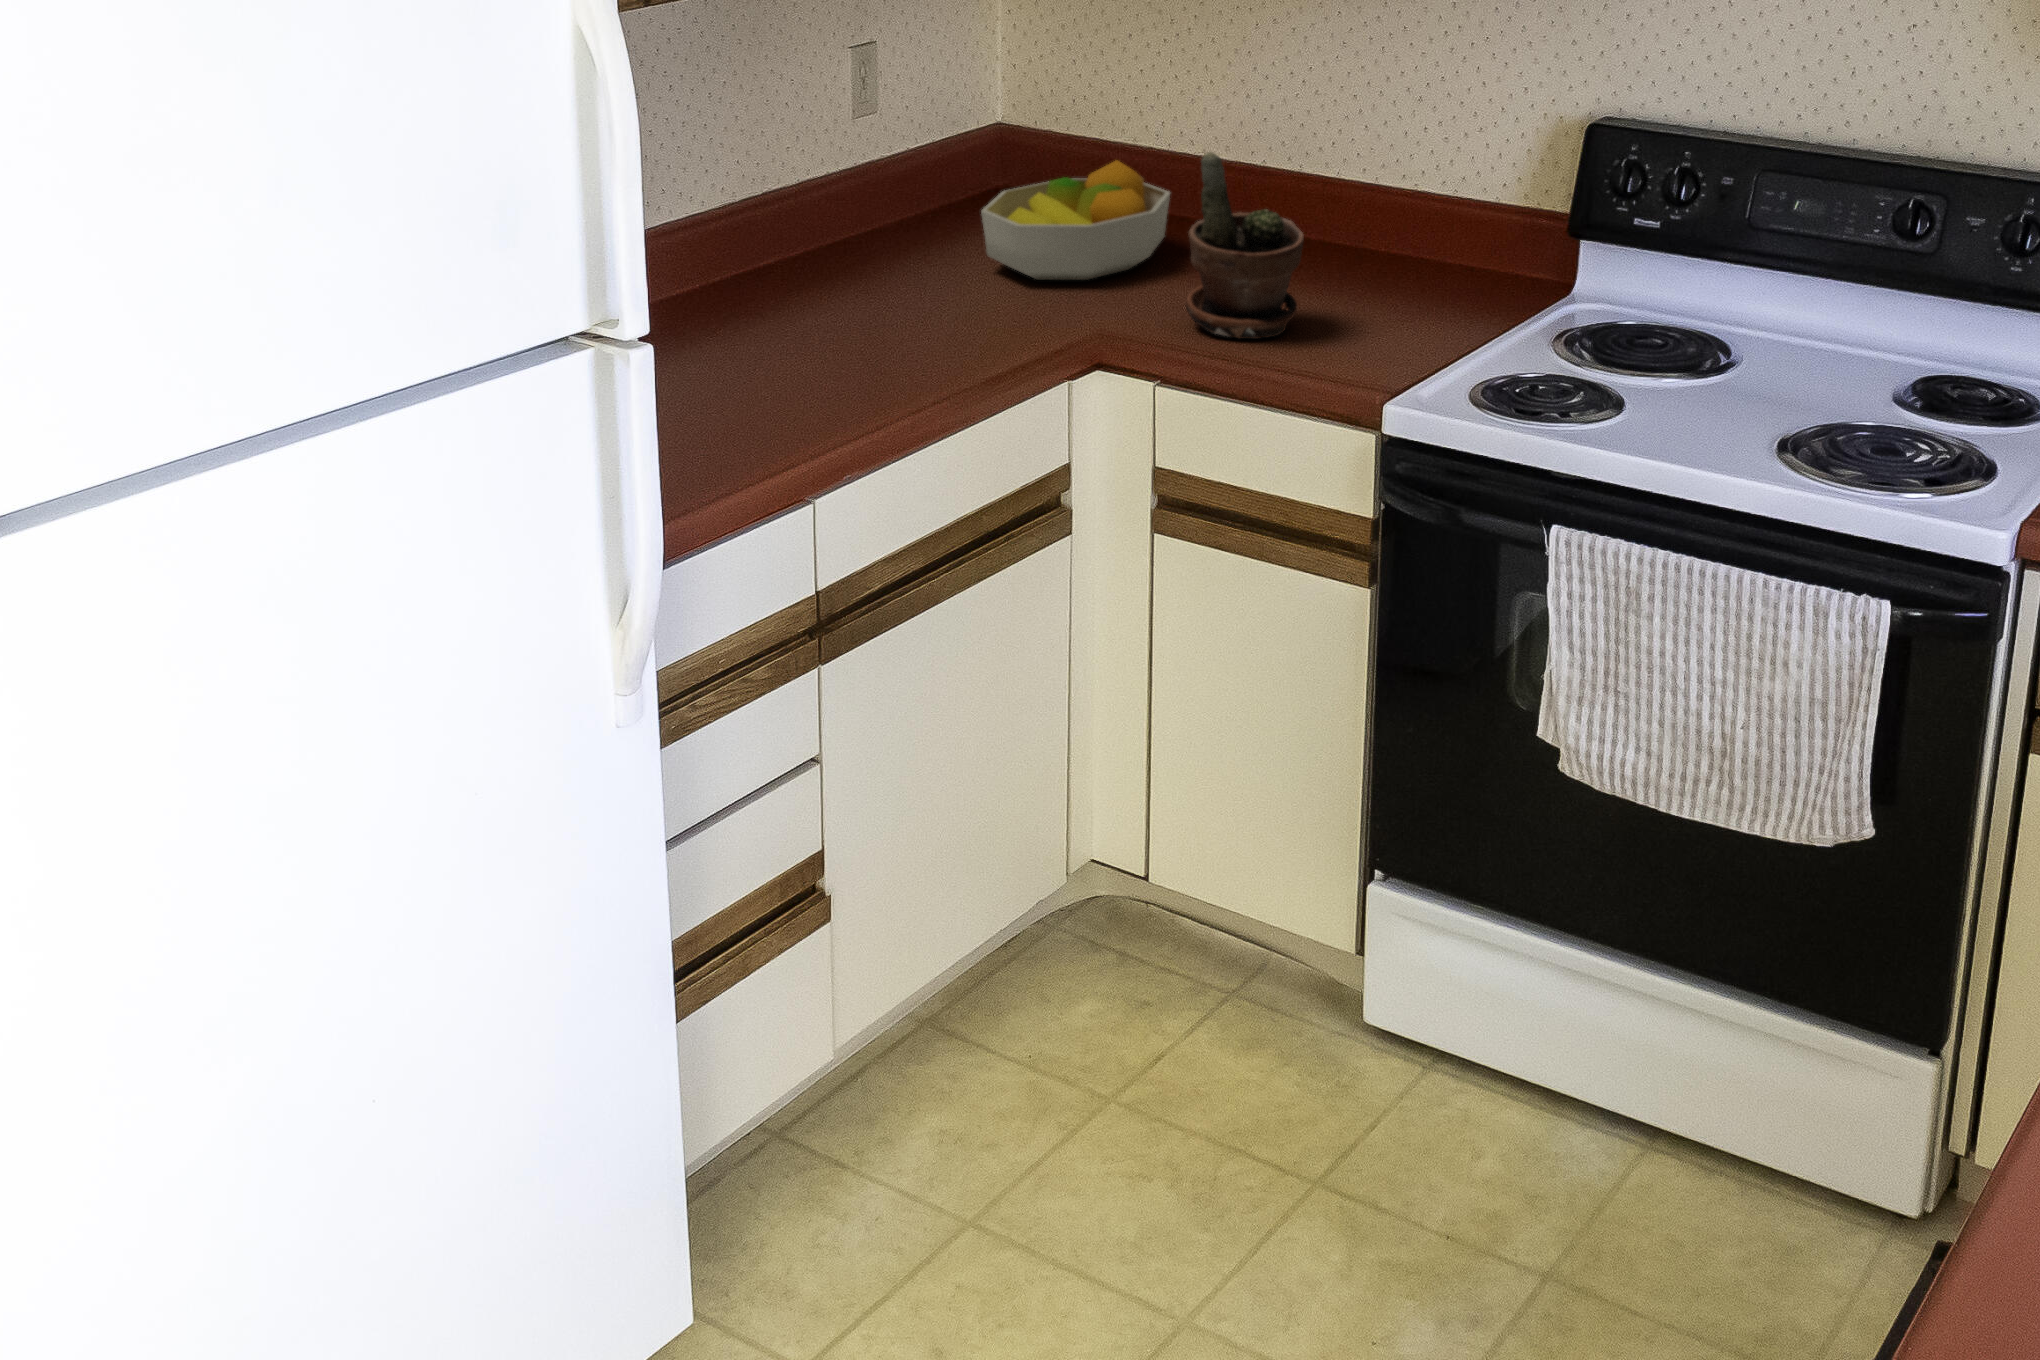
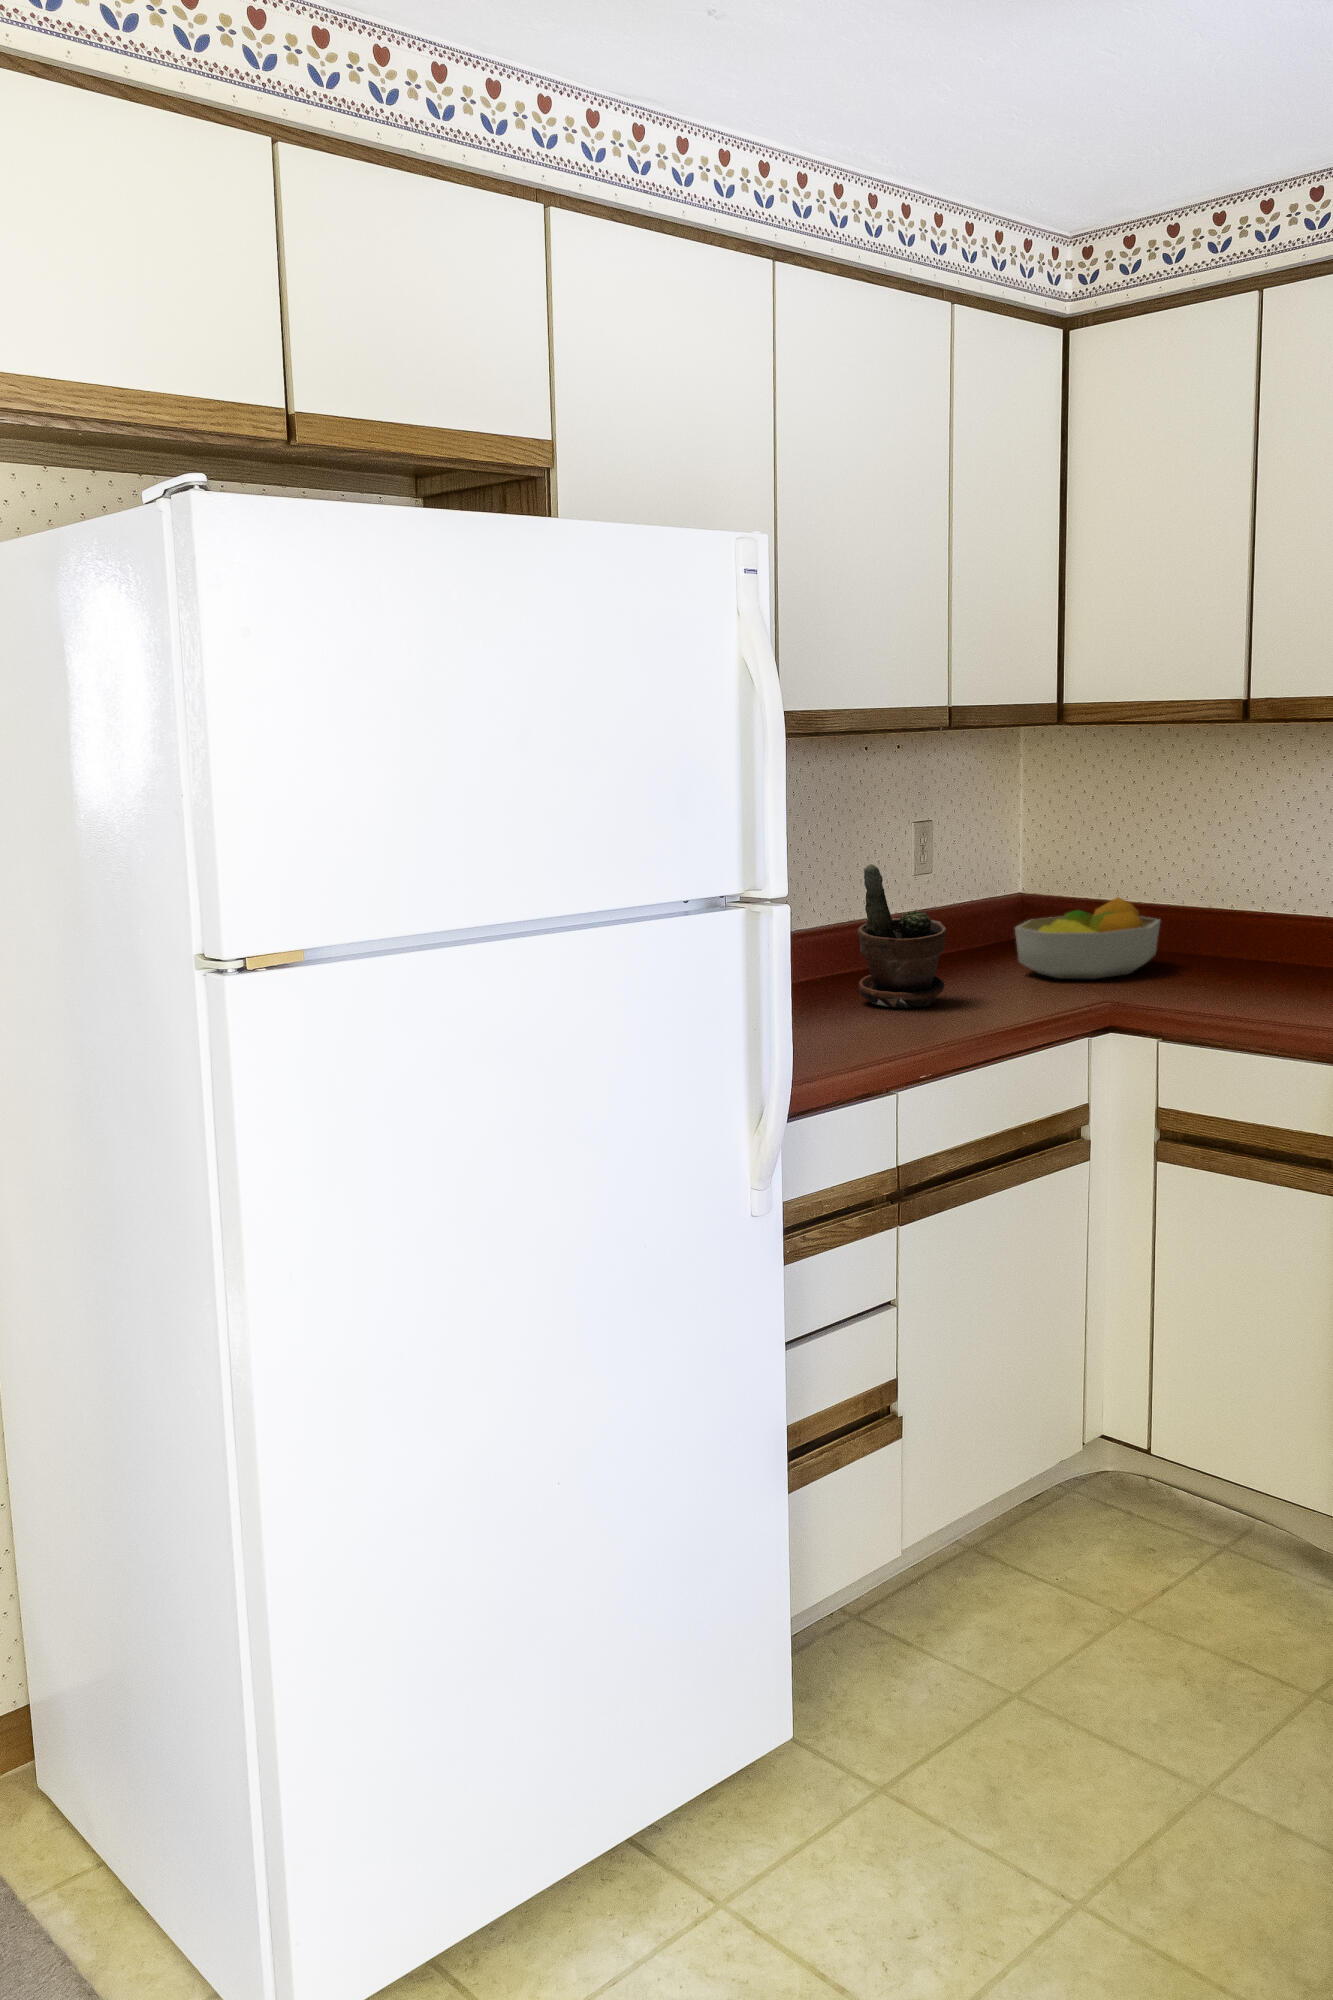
potted plant: present [1186,152,1304,339] -> present [858,864,946,1008]

